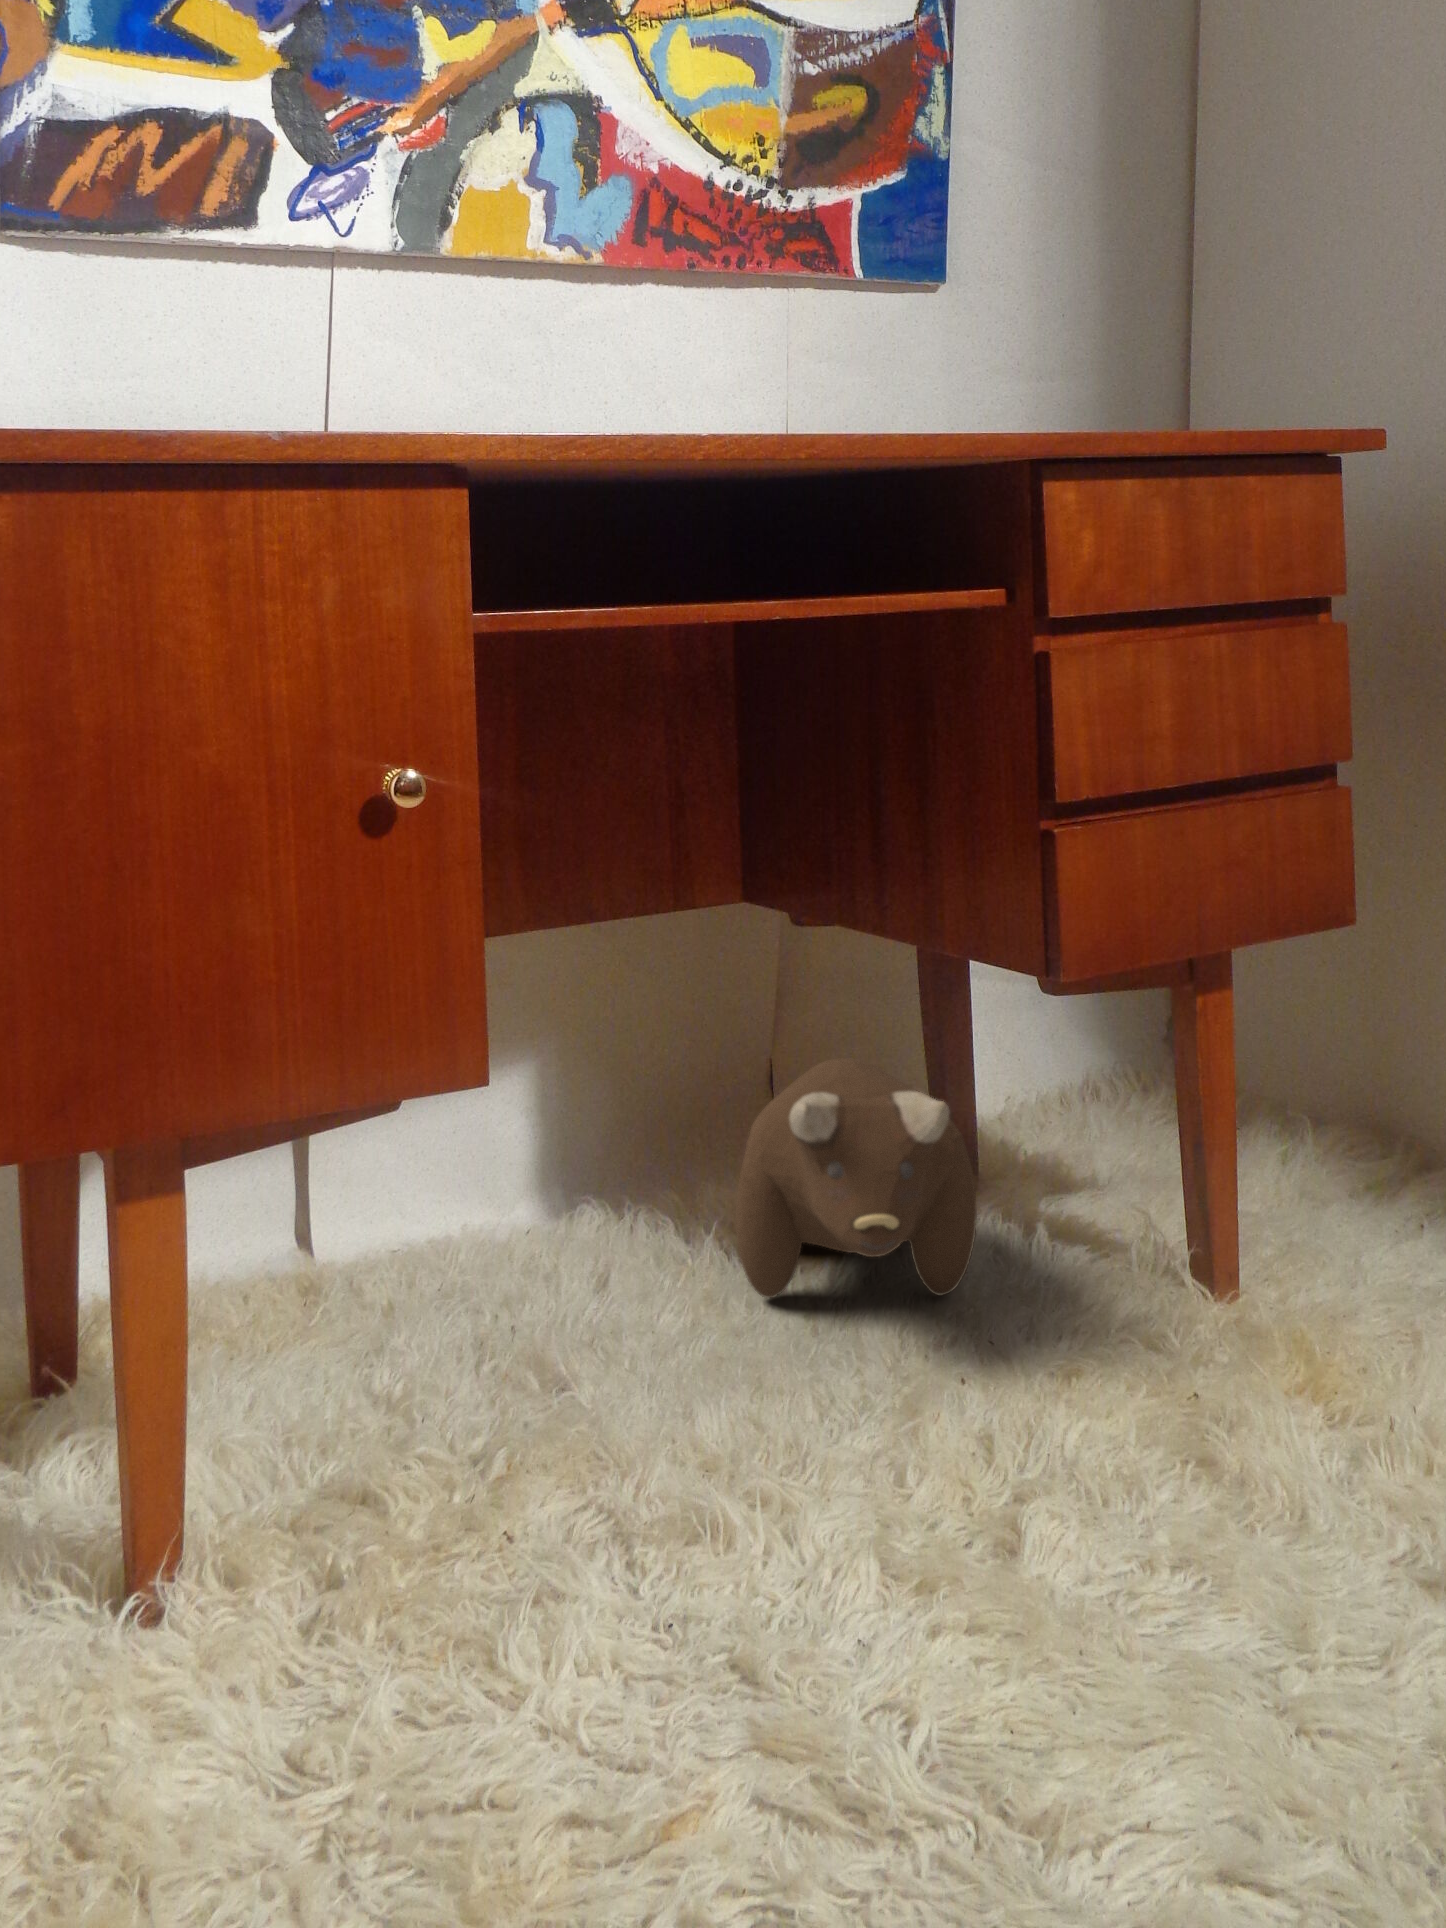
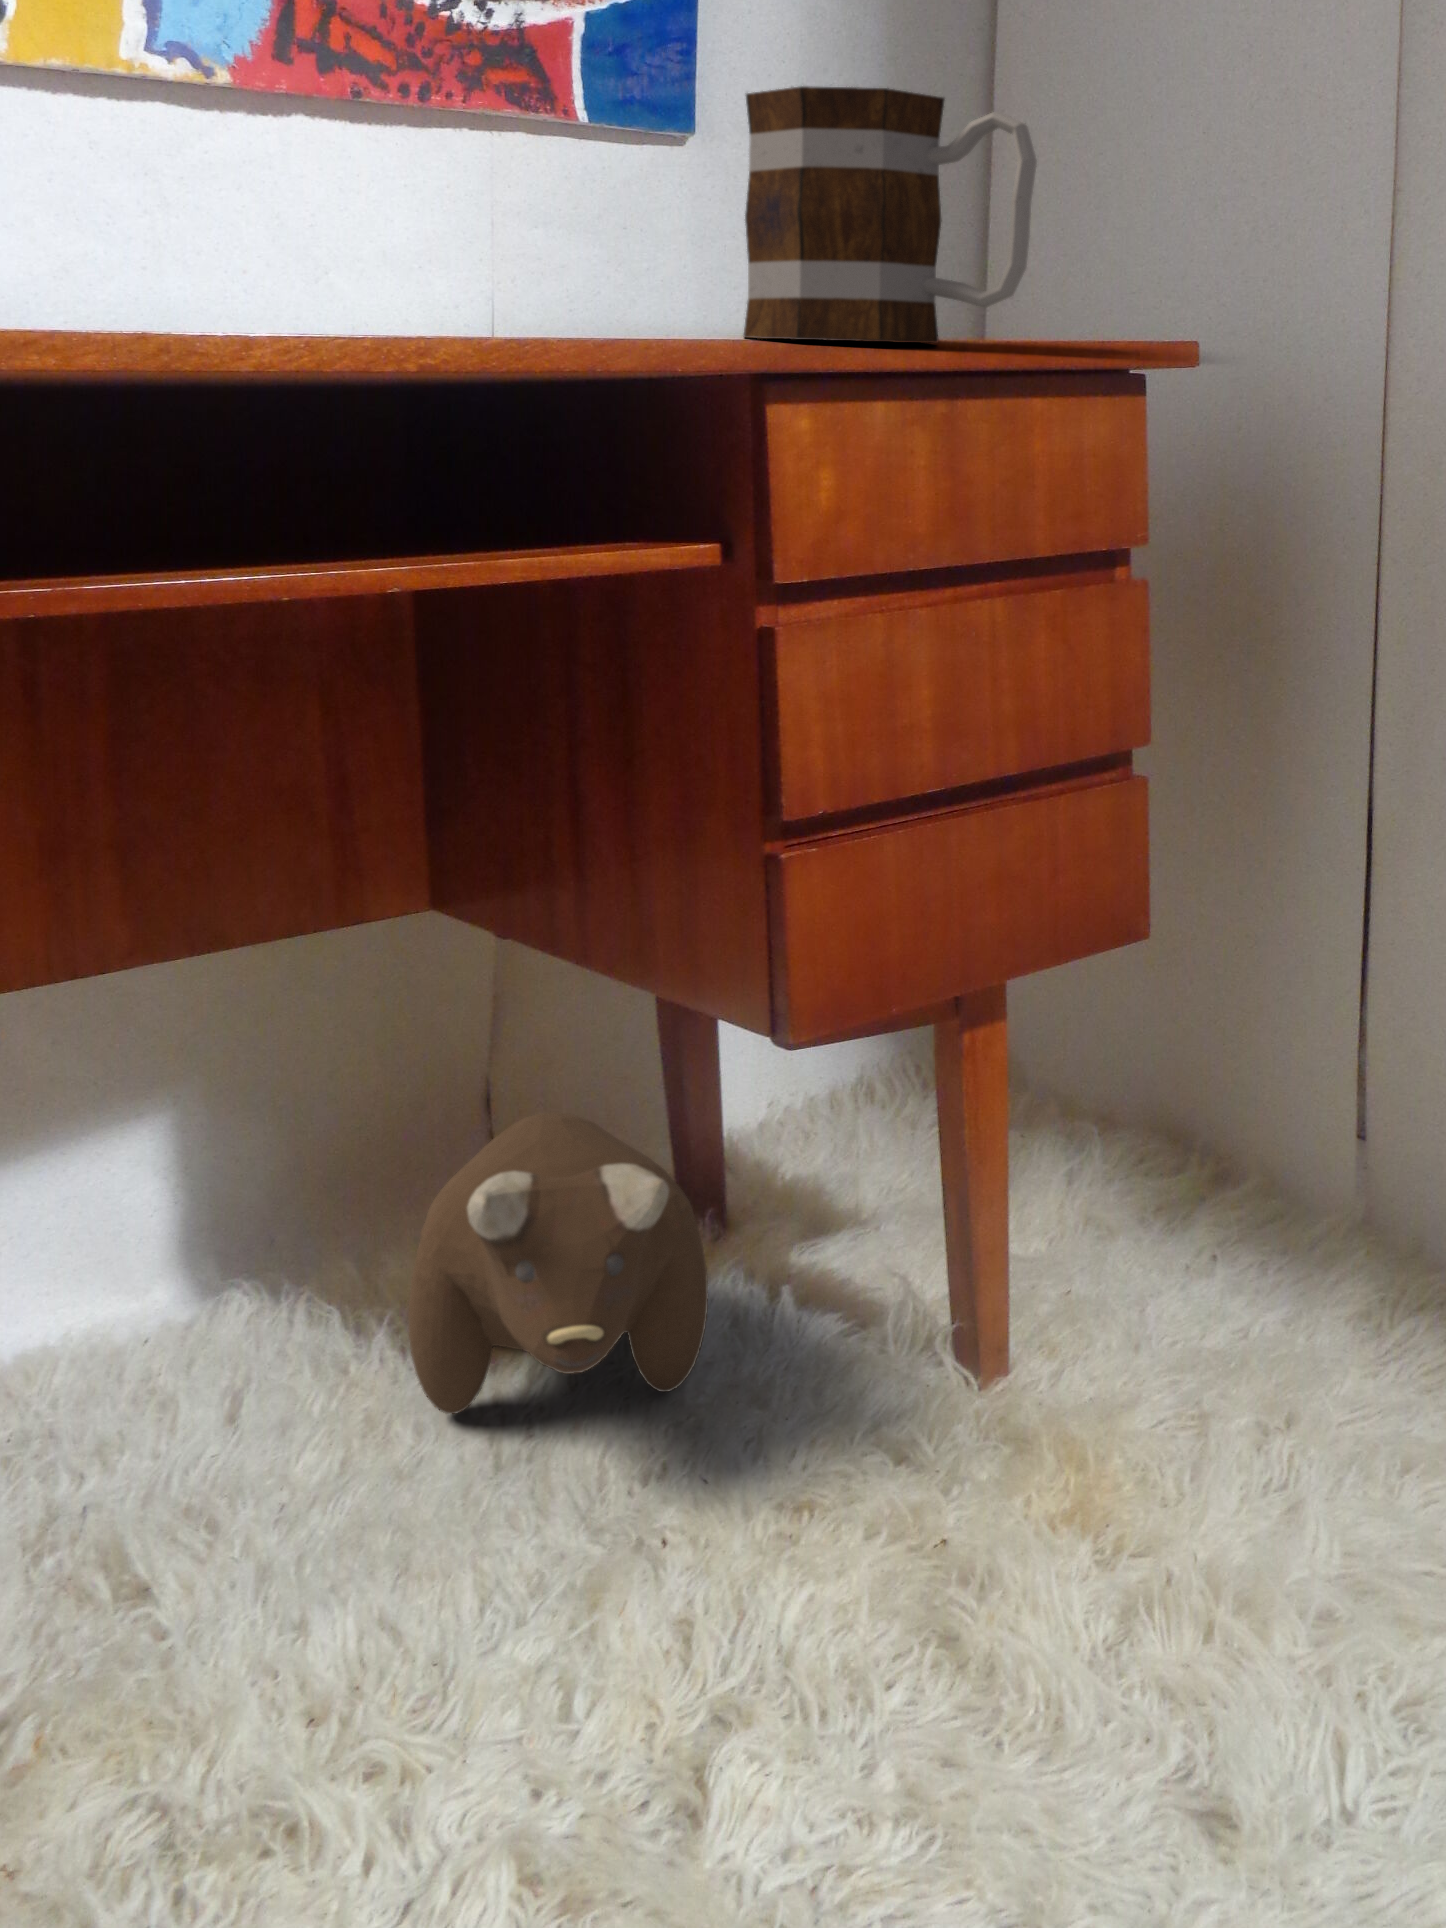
mug: none [1006,235,1244,436] -> present [744,86,1037,343]

